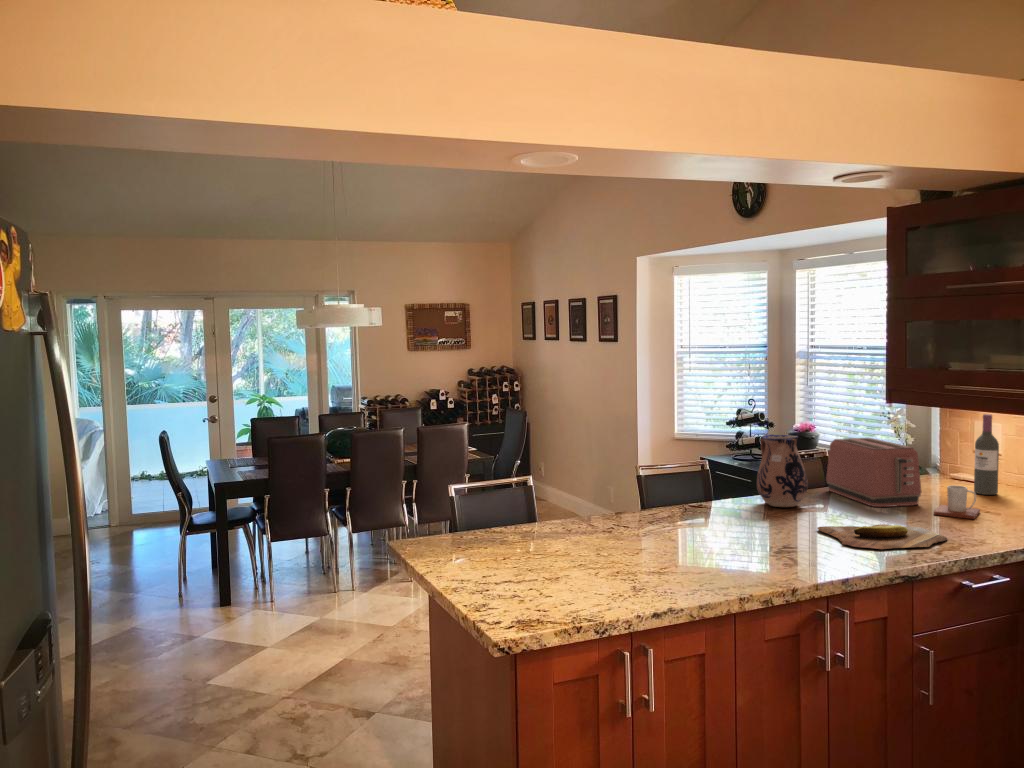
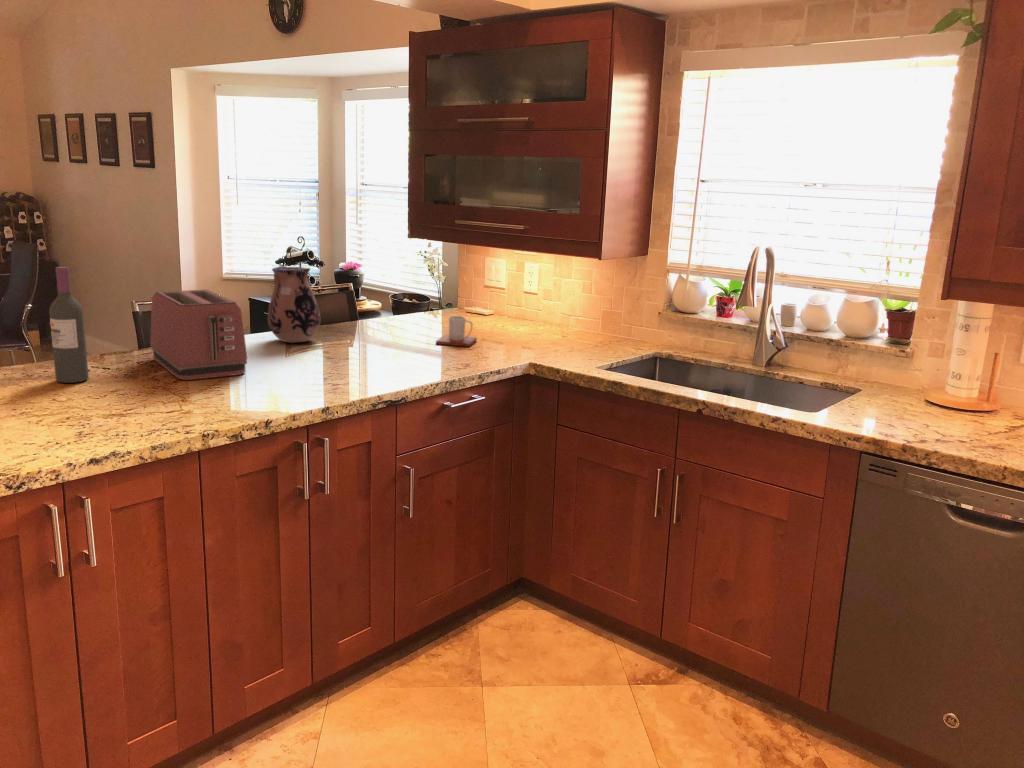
wine bottle: present [974,414,999,495] -> present [49,267,89,383]
toaster: present [826,438,922,507] -> present [150,290,247,380]
cutting board: present [817,524,947,549] -> none [318,354,437,377]

